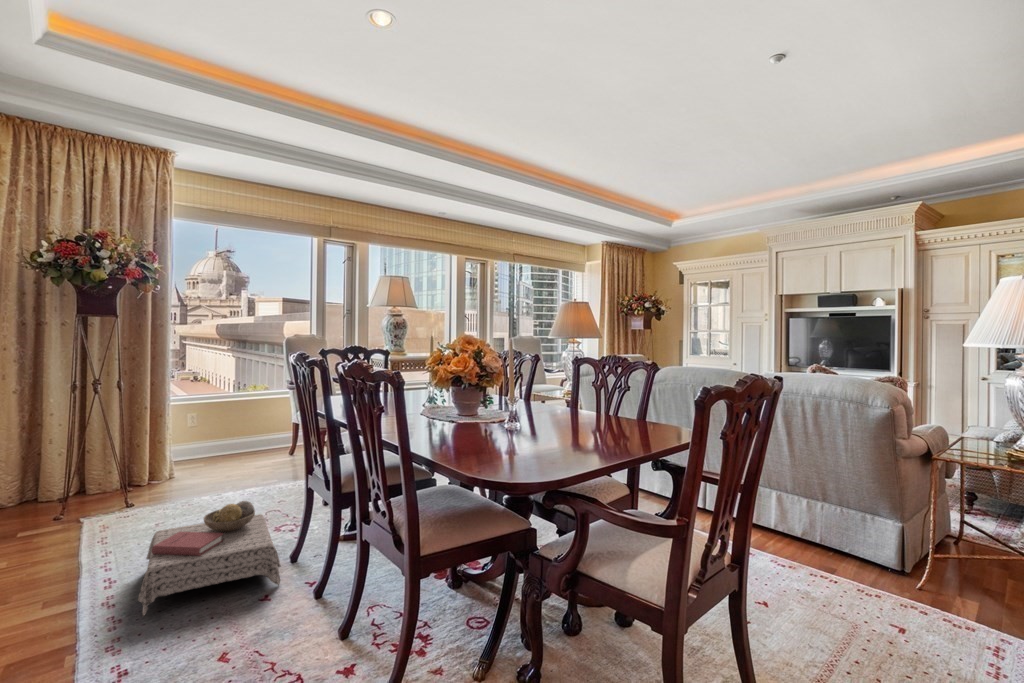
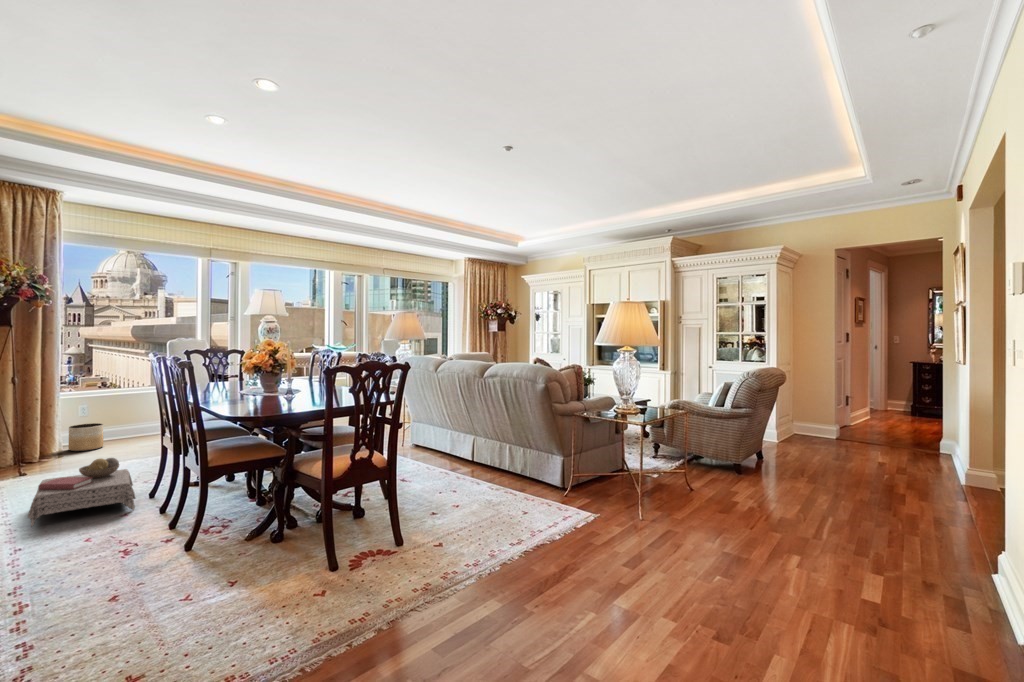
planter: none [179,435,217,470] -> present [68,423,104,451]

